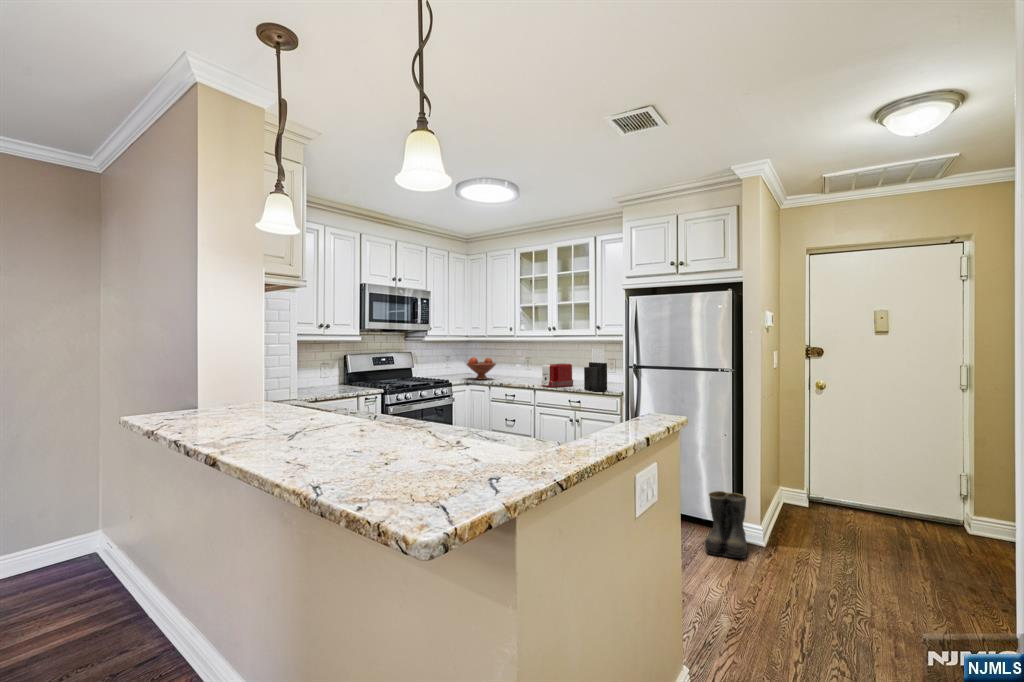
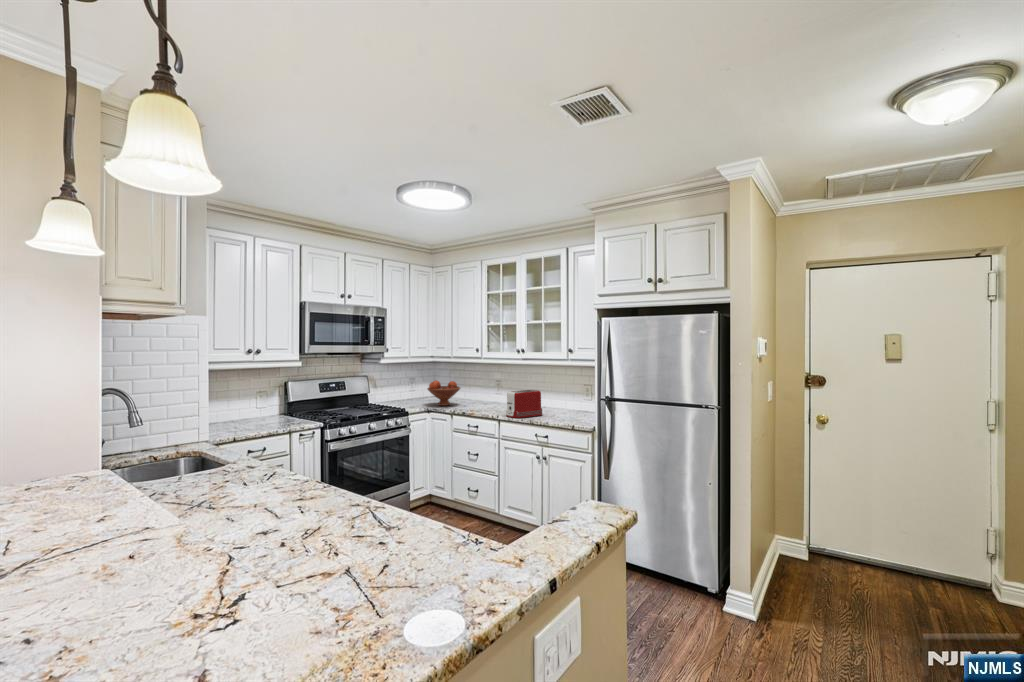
knife block: present [584,349,607,392] -> none [552,375,578,426]
boots: present [705,491,747,558] -> none [685,552,736,643]

